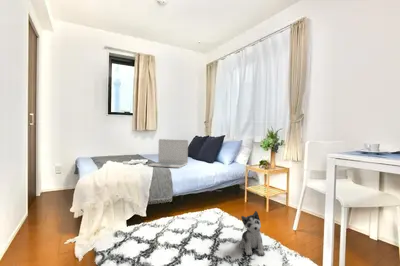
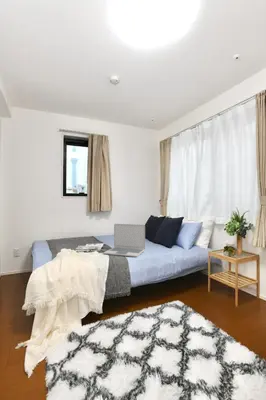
plush toy: present [240,211,265,255] -> none [213,322,247,380]

